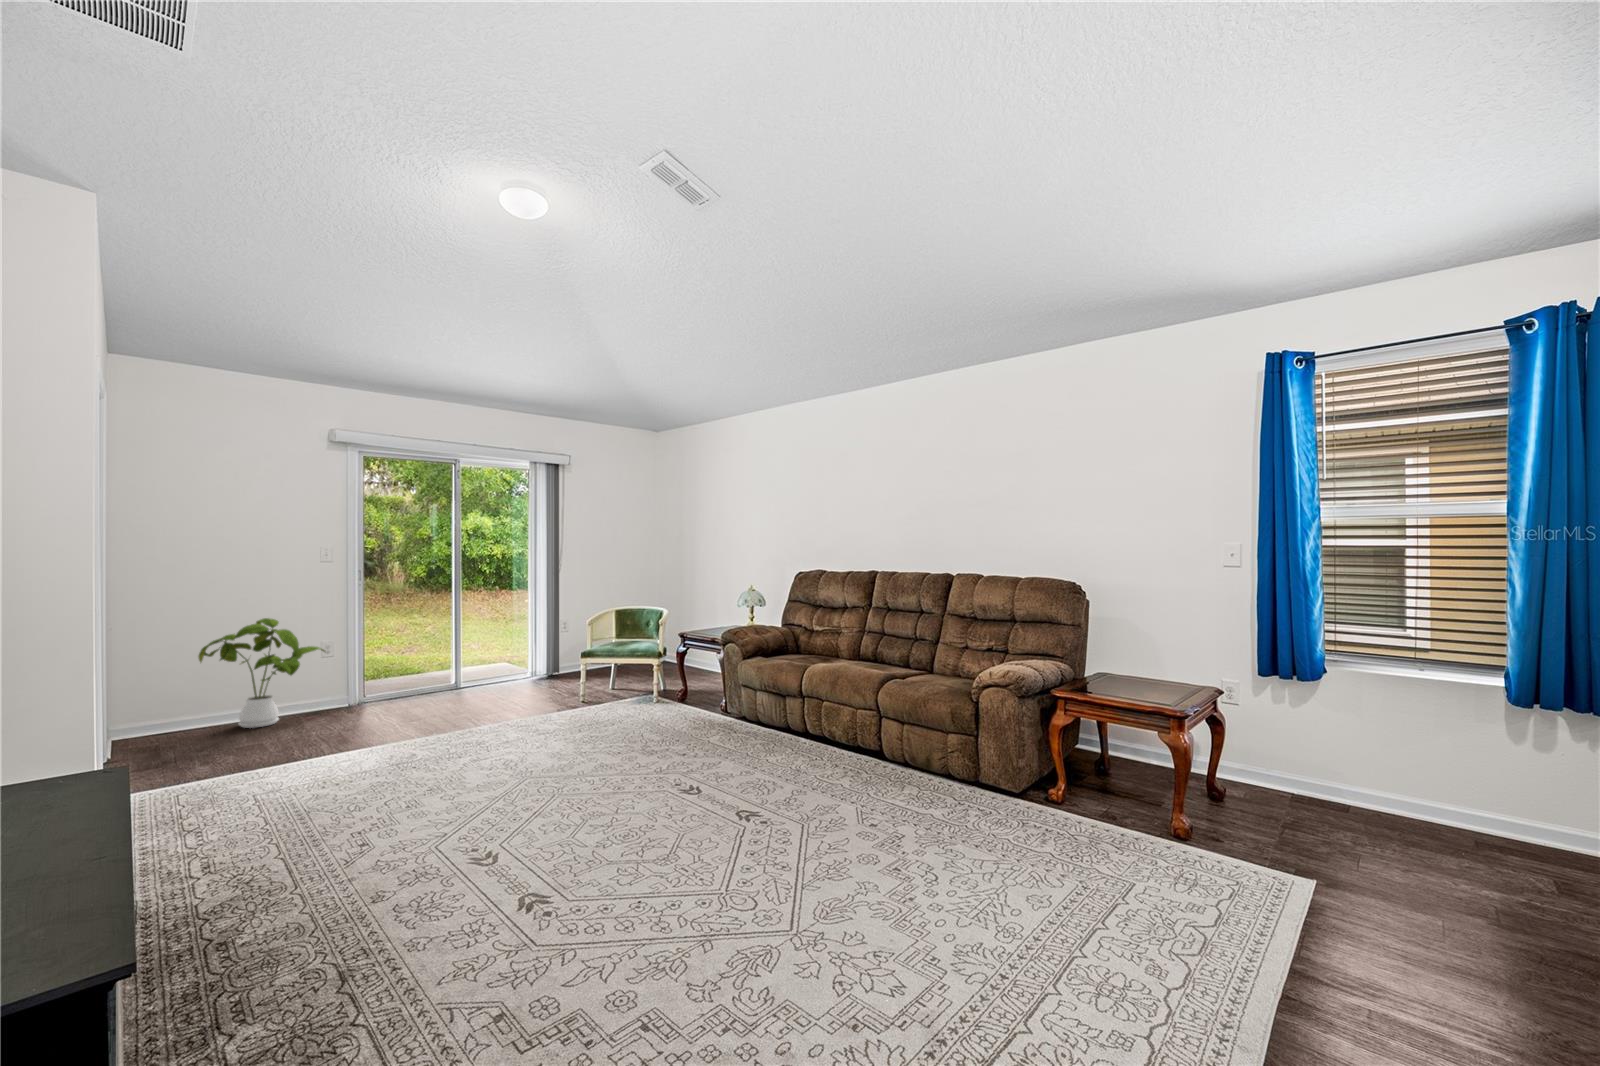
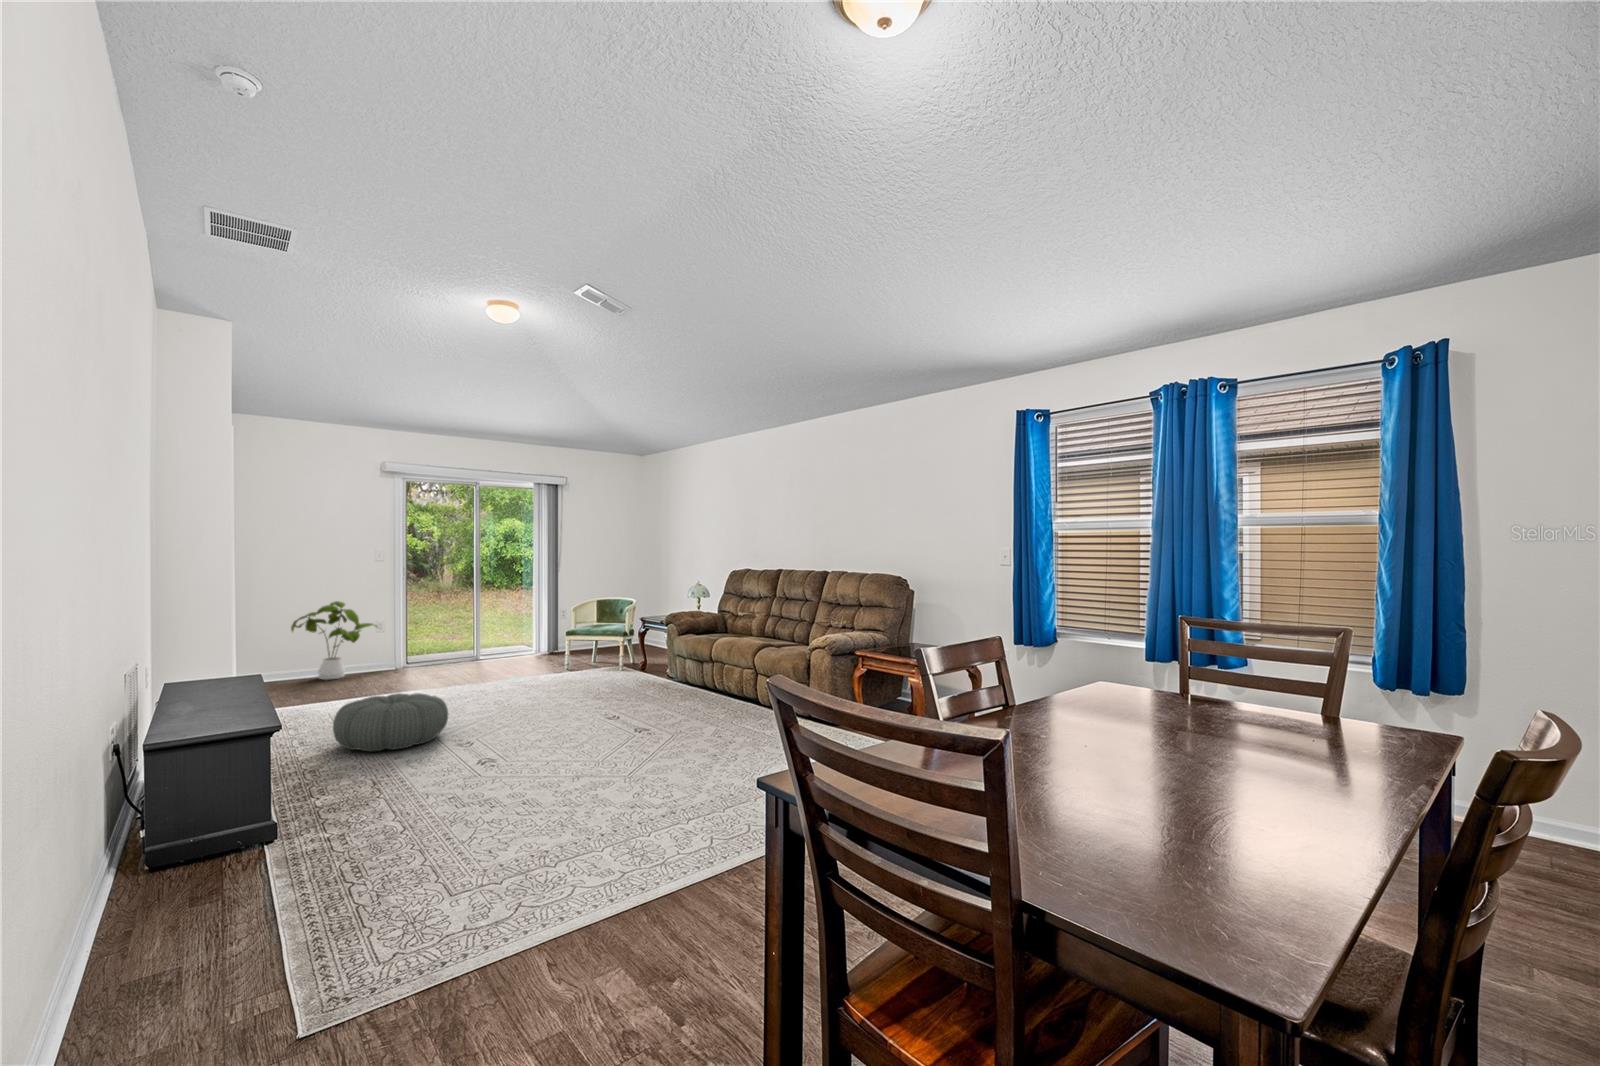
pouf: none [260,772,452,886] -> present [333,693,448,751]

